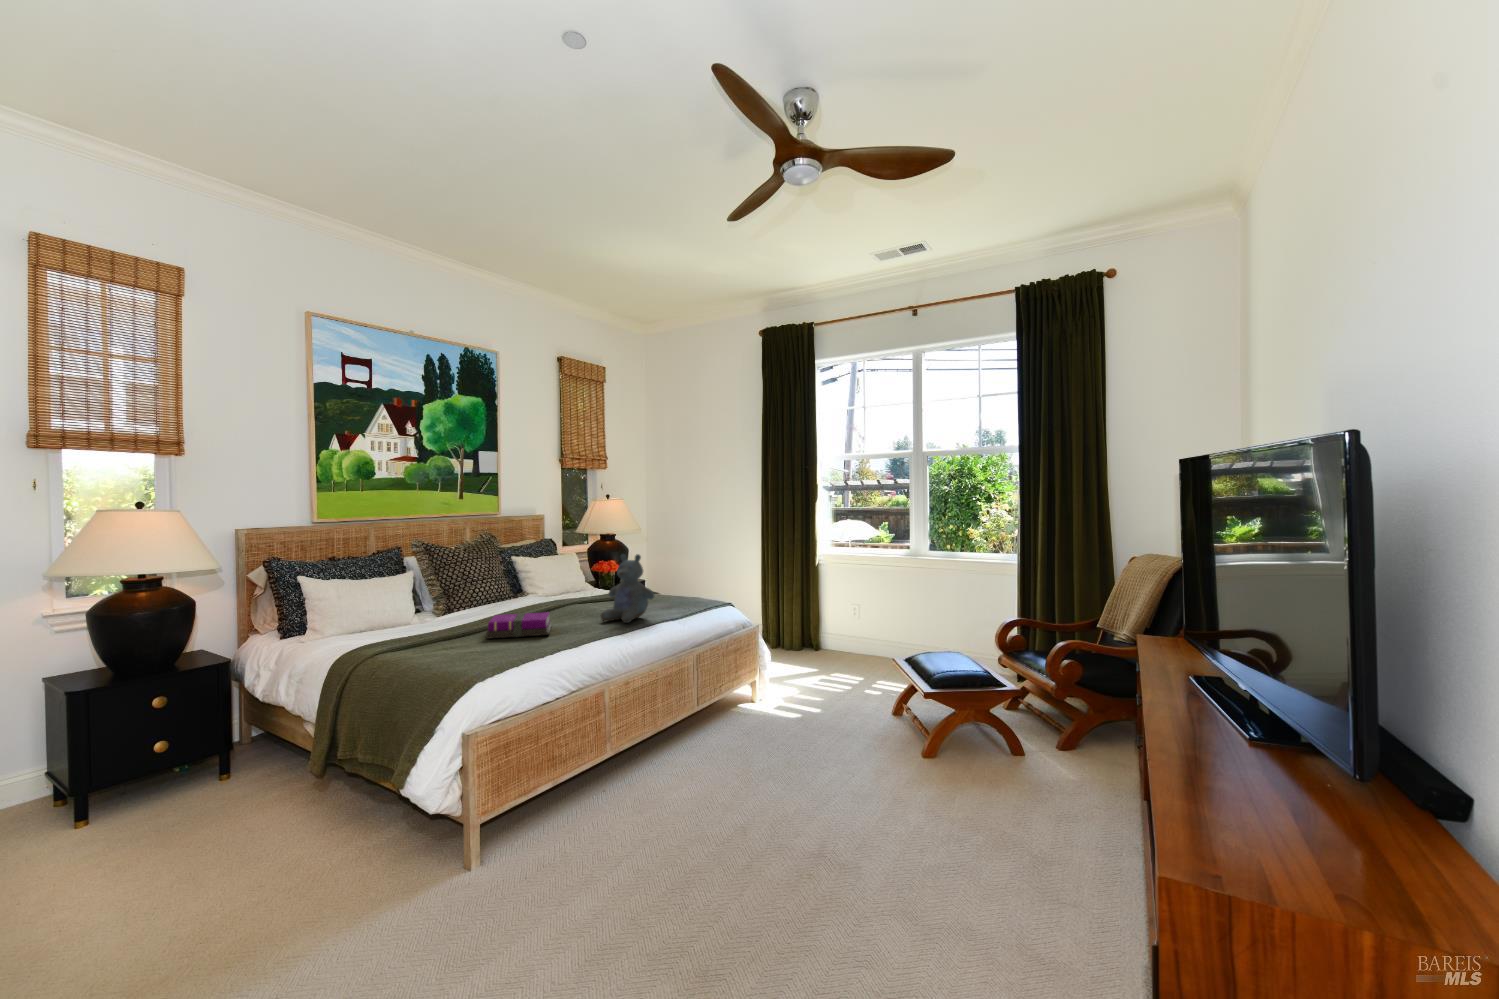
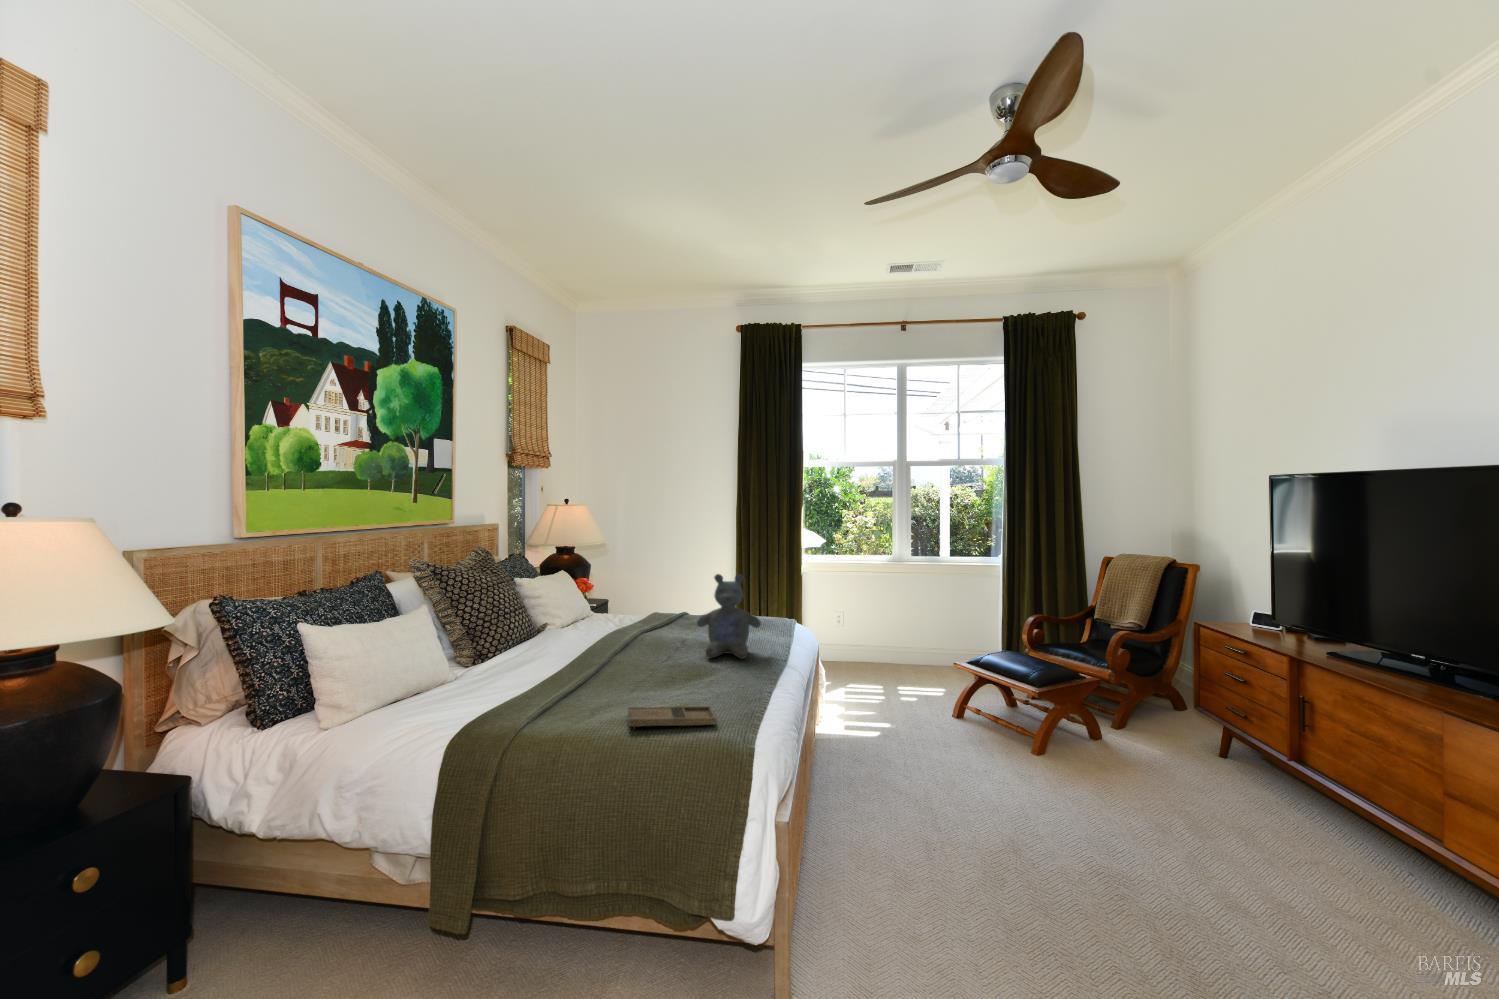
notebook: present [486,612,551,639] -> none [594,652,689,696]
tray: none [447,643,519,659] -> present [628,706,716,729]

